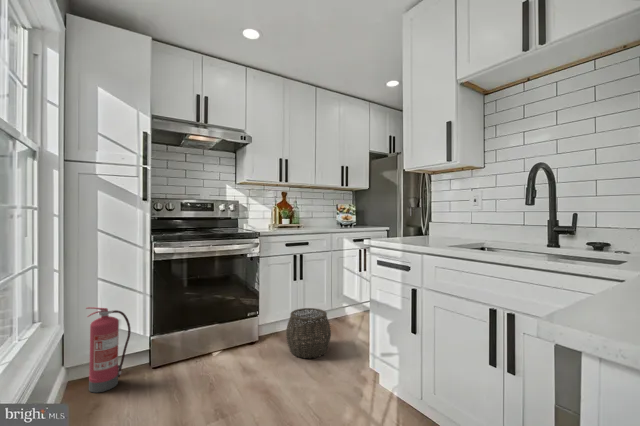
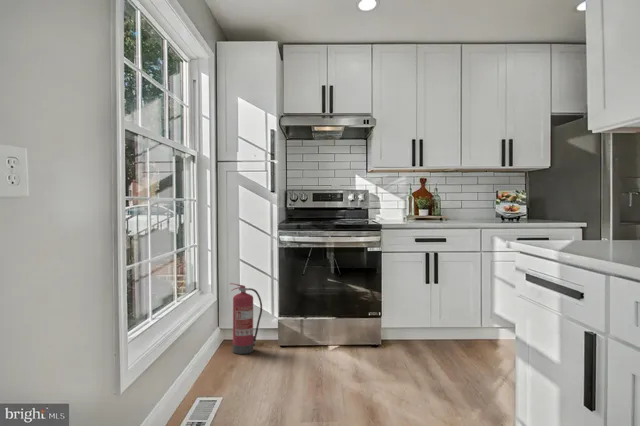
woven basket: present [286,308,331,358] -> none [405,309,456,362]

